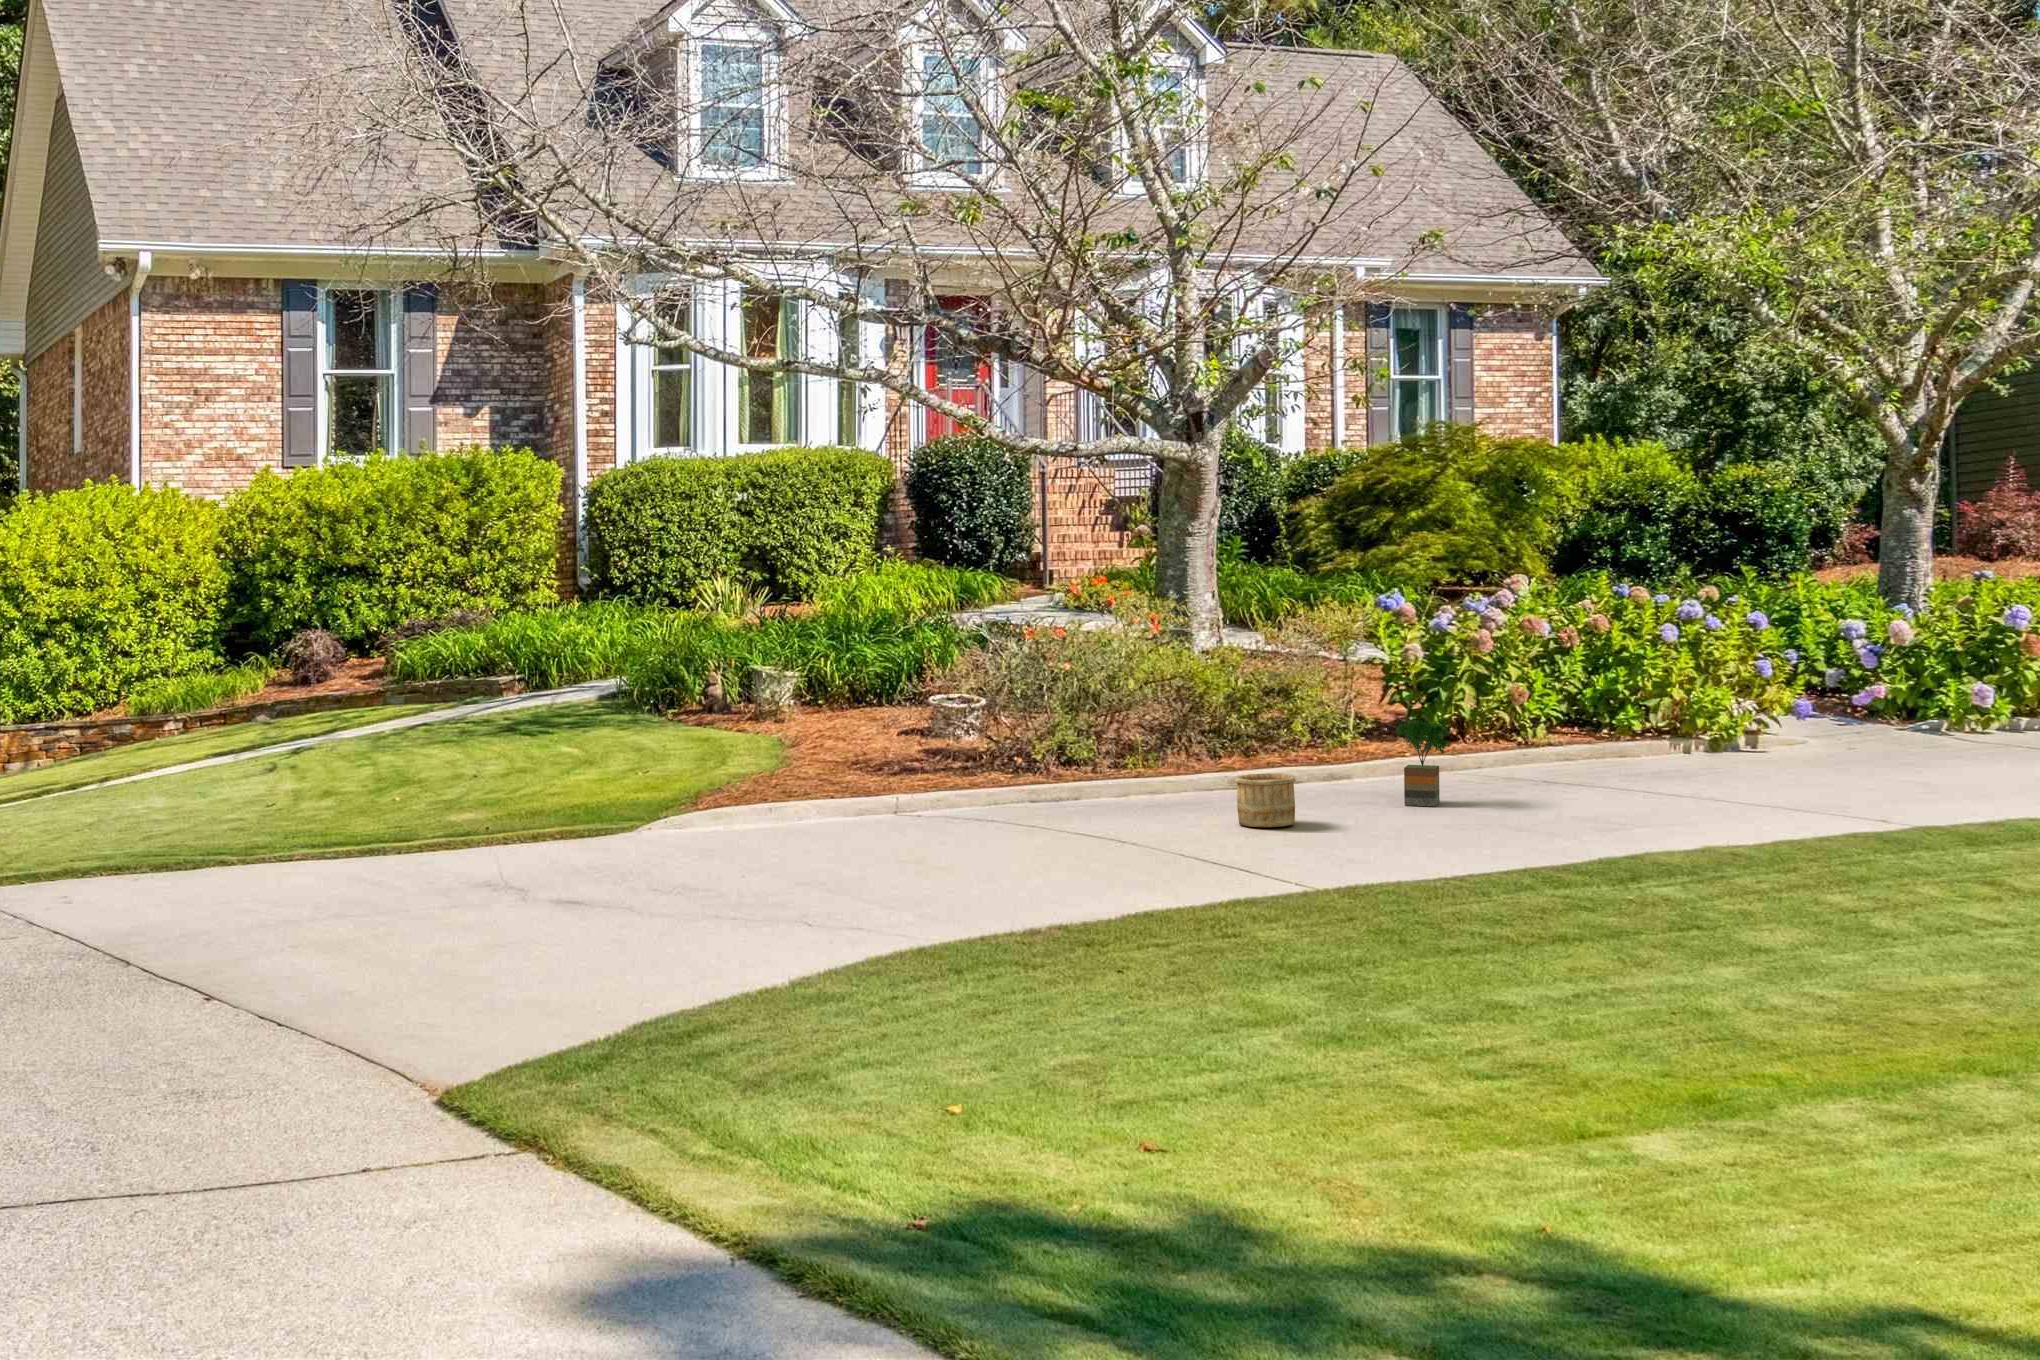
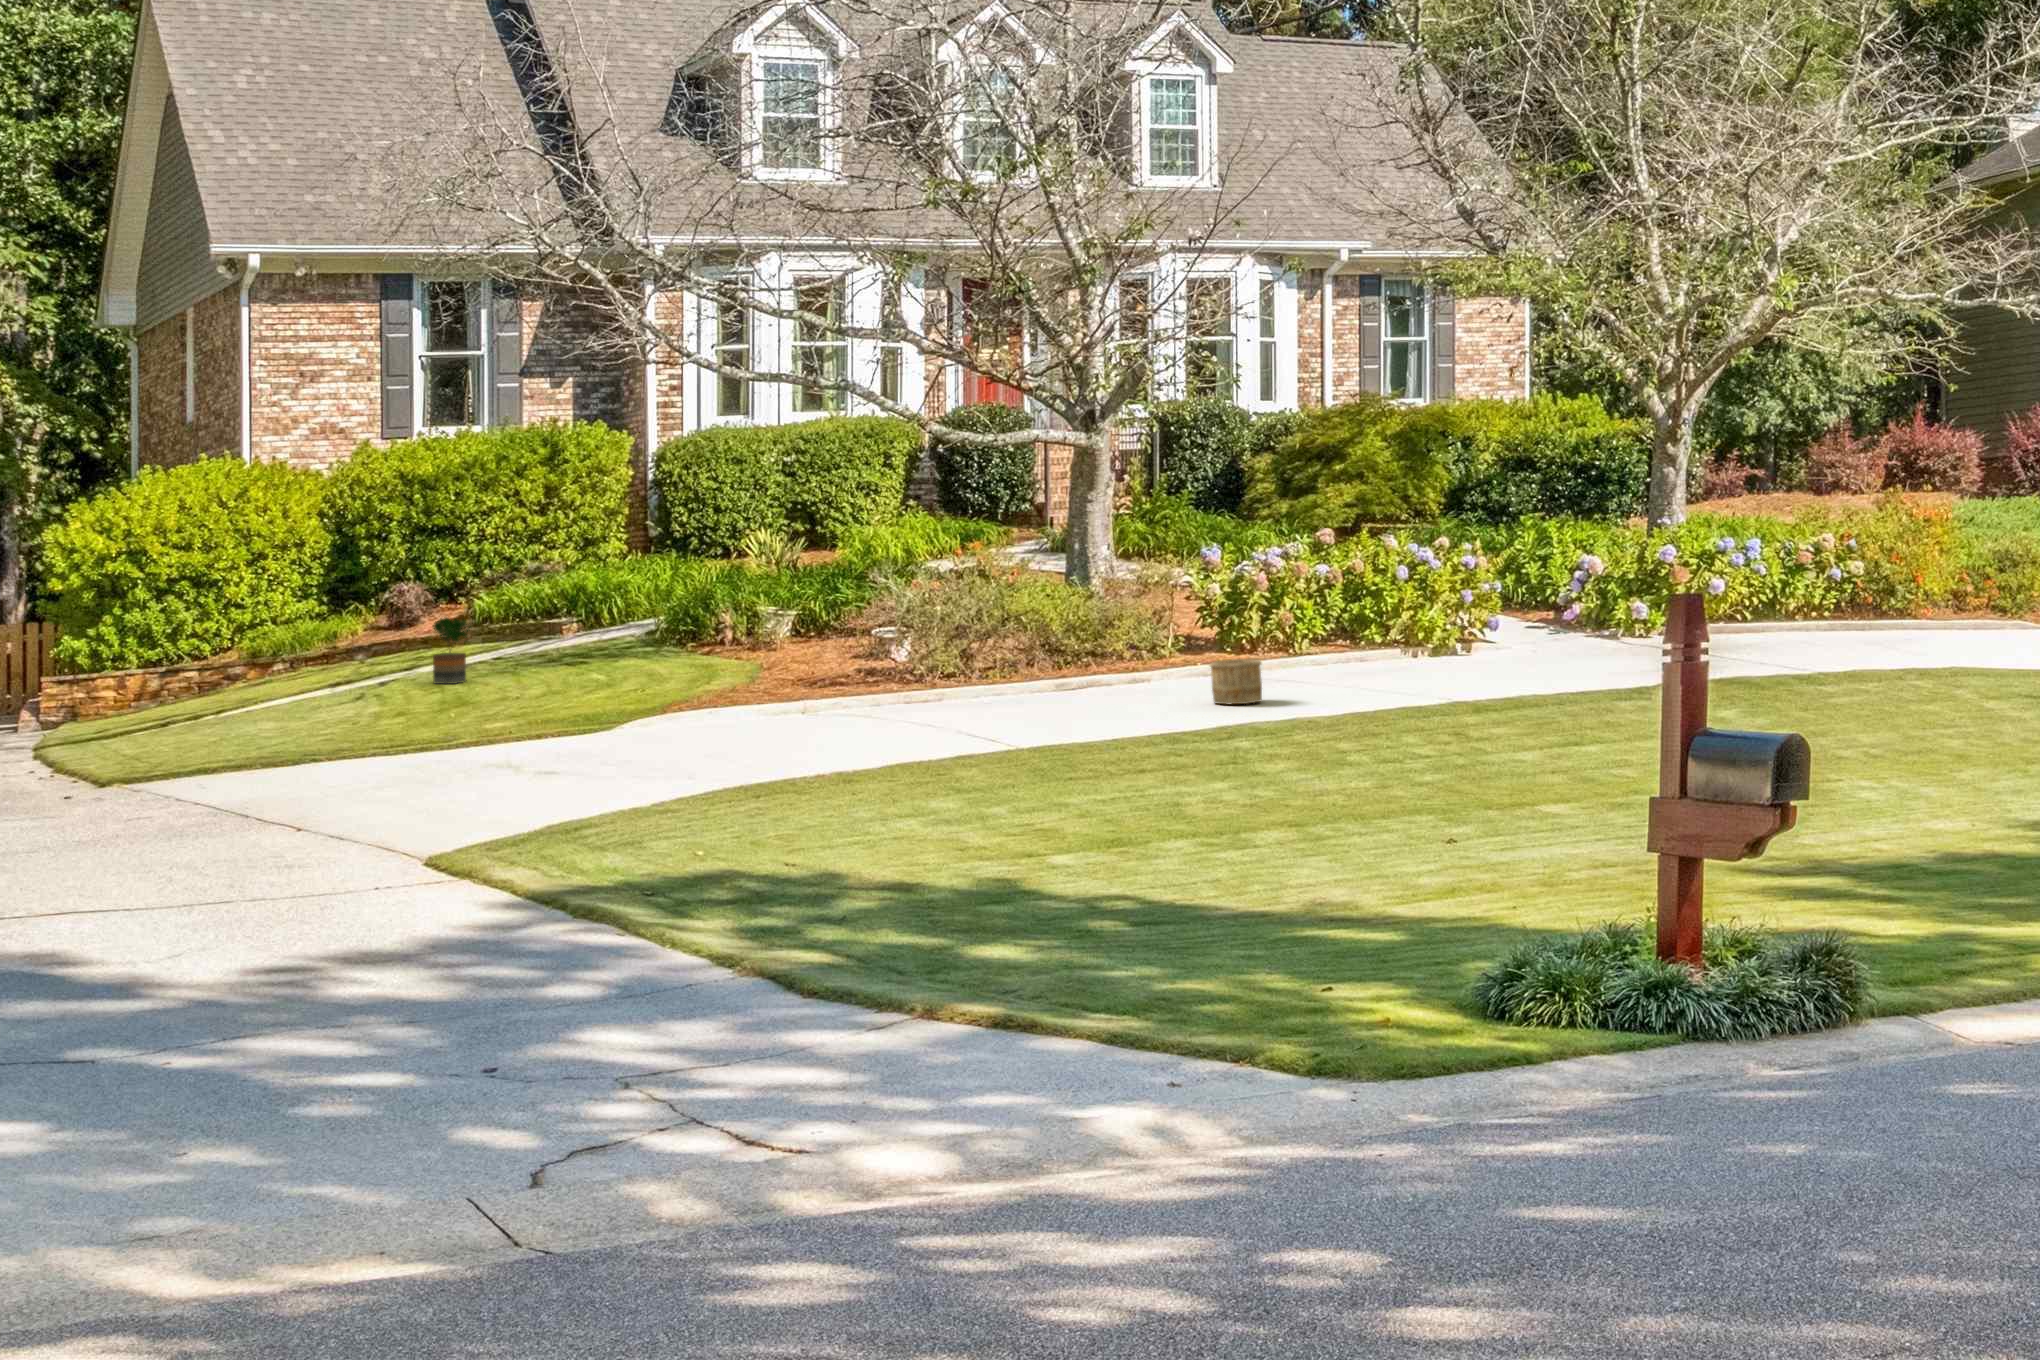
potted tree: present [1397,720,1451,807] -> present [433,618,472,684]

